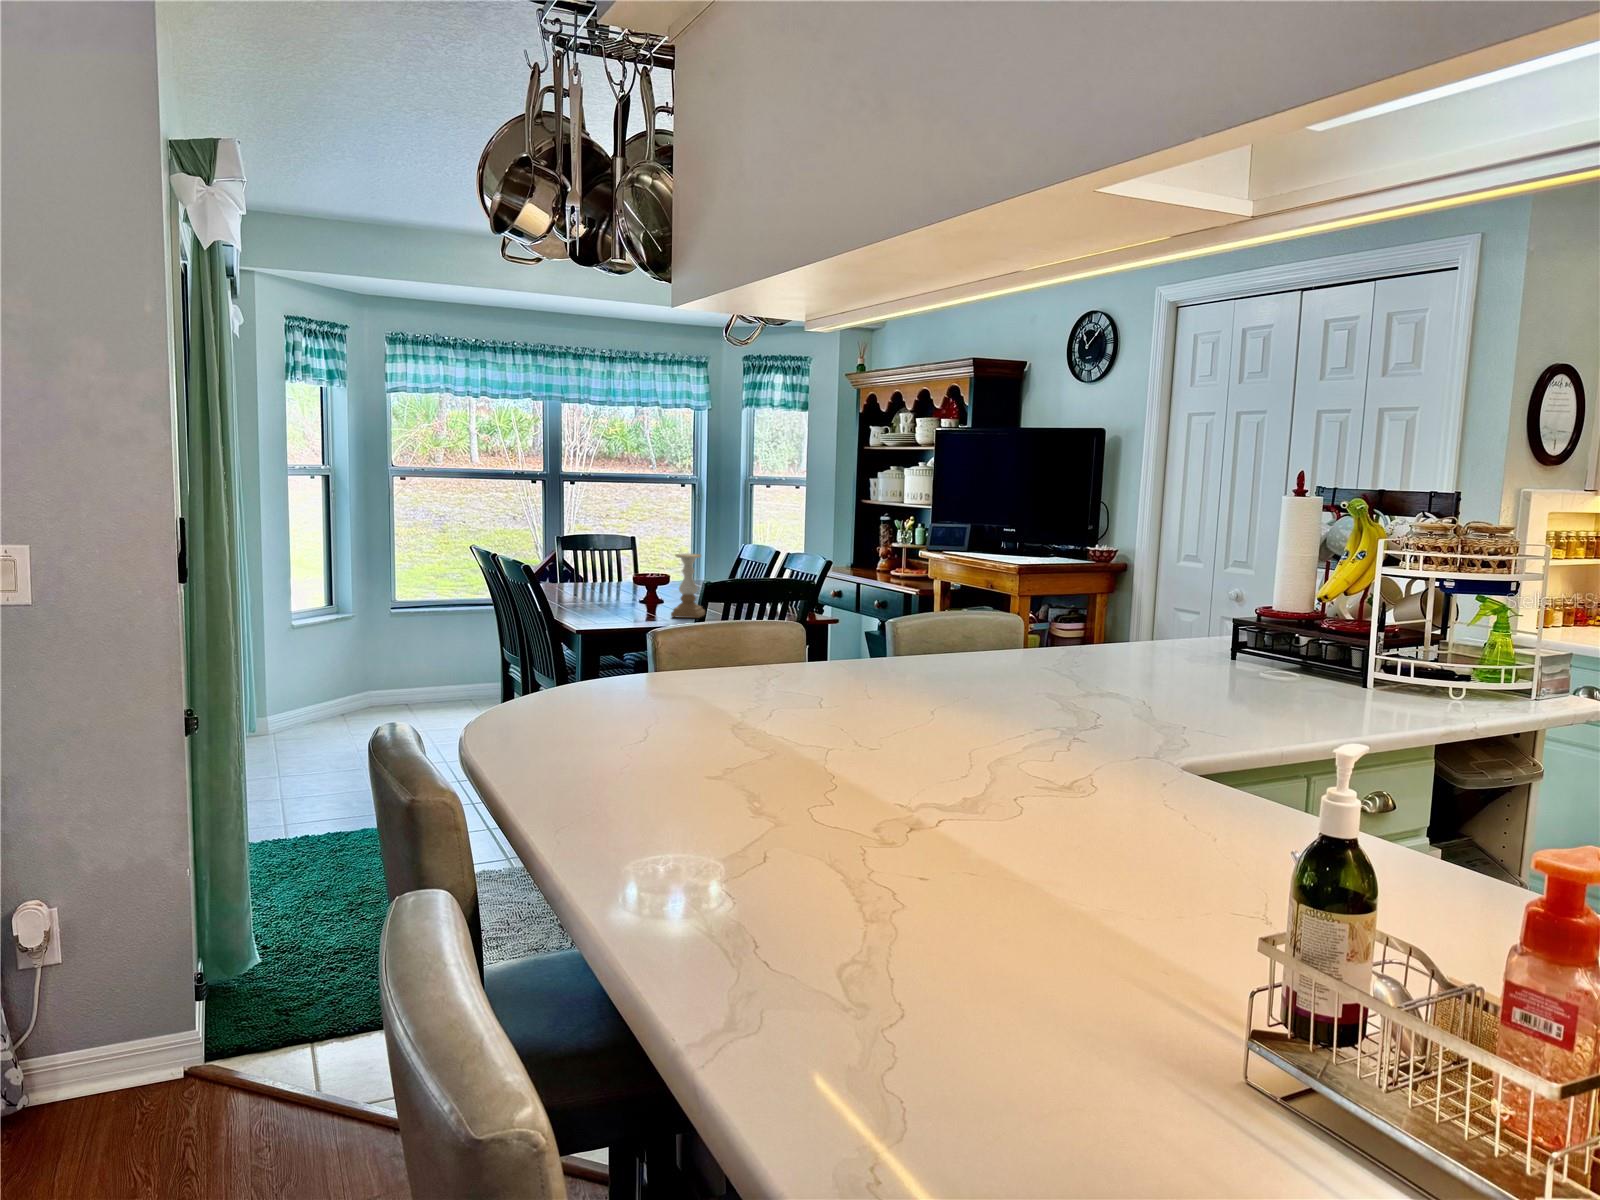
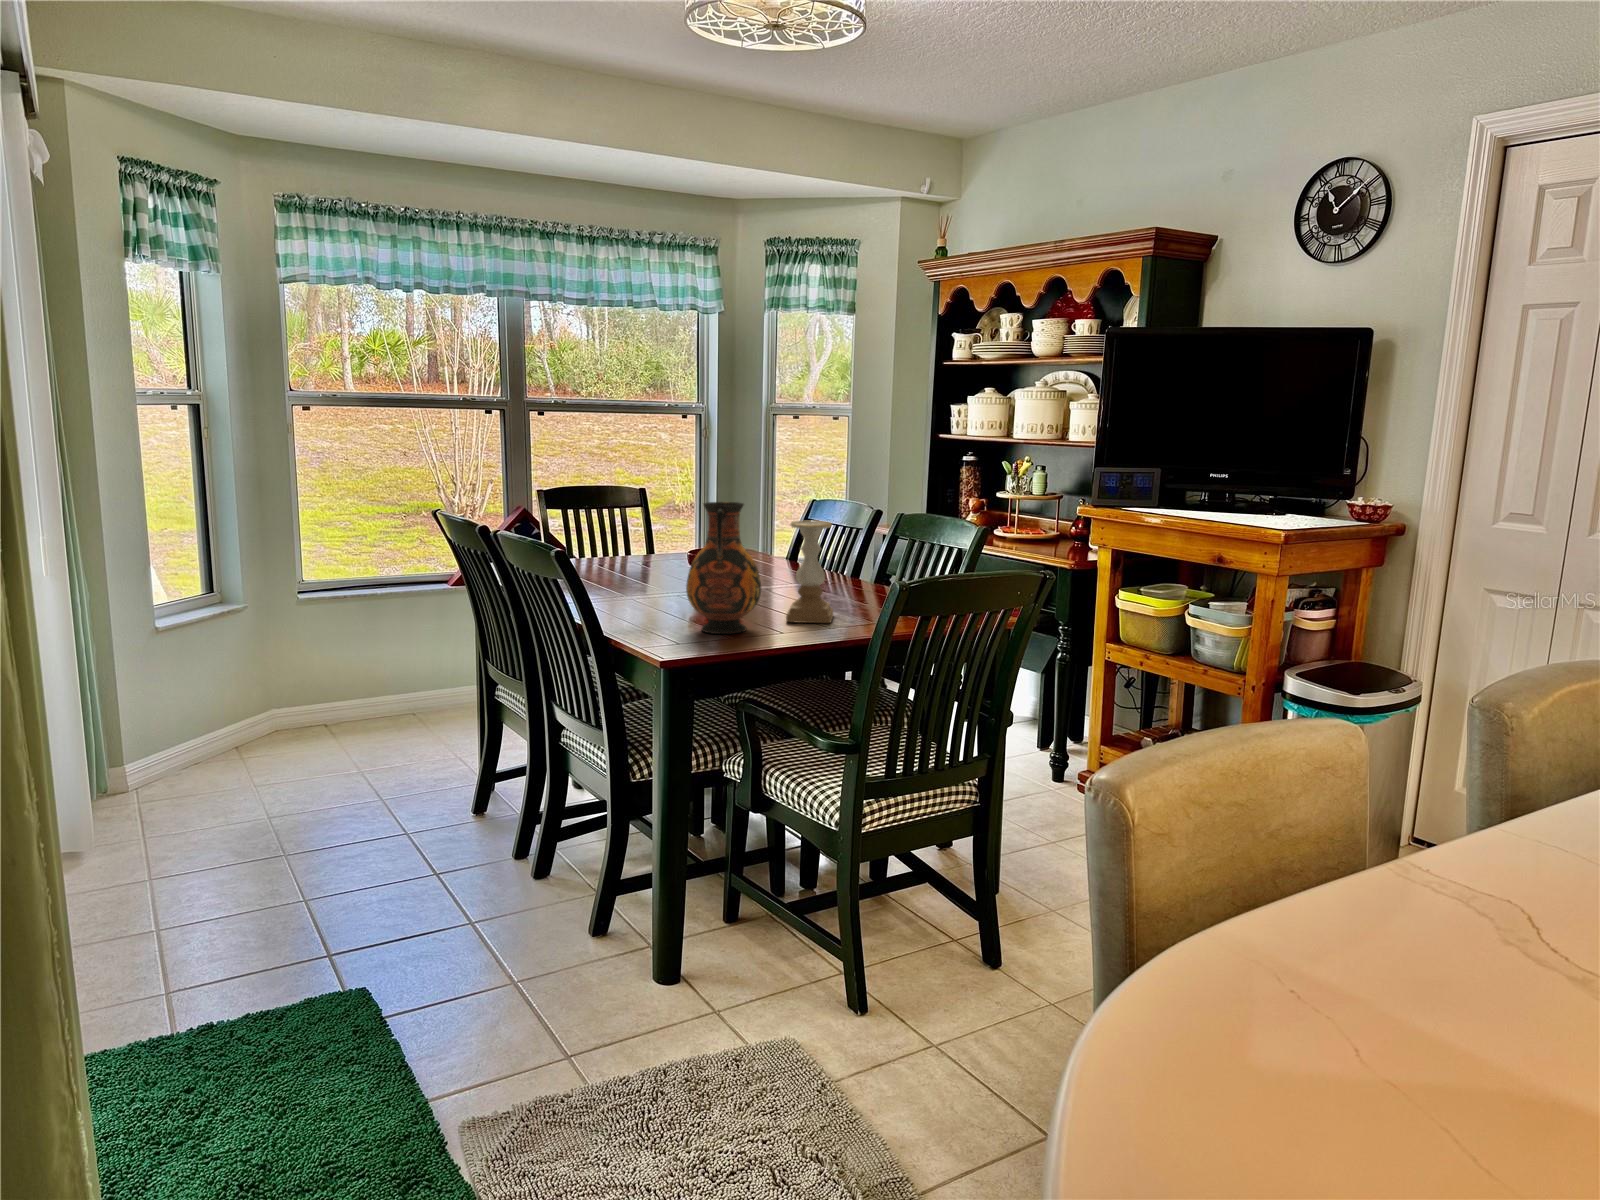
vase: none [605,540,652,622] -> present [686,502,761,634]

